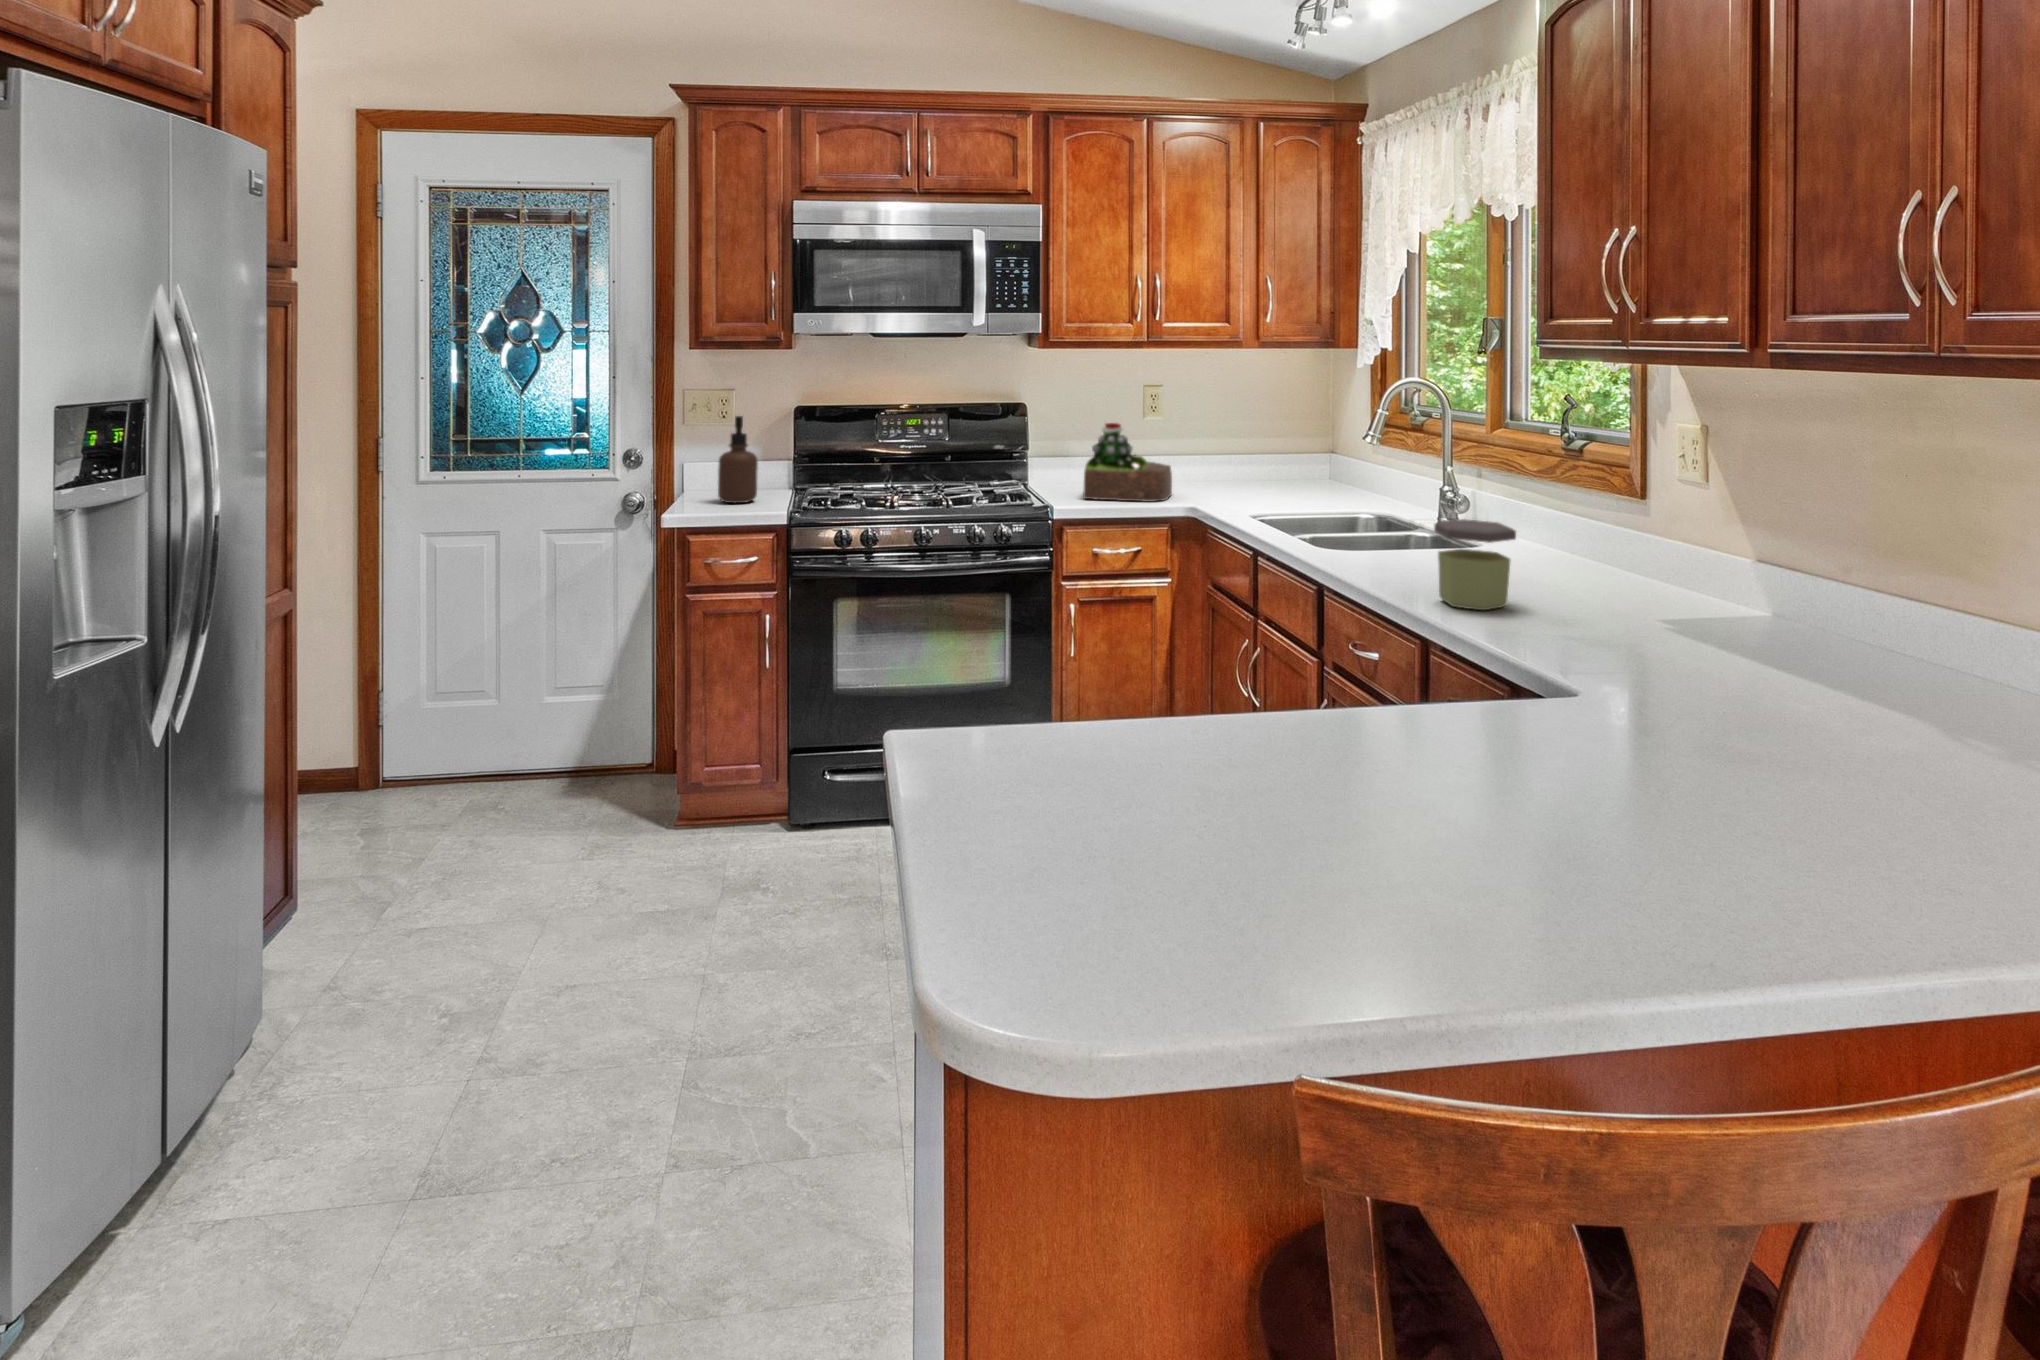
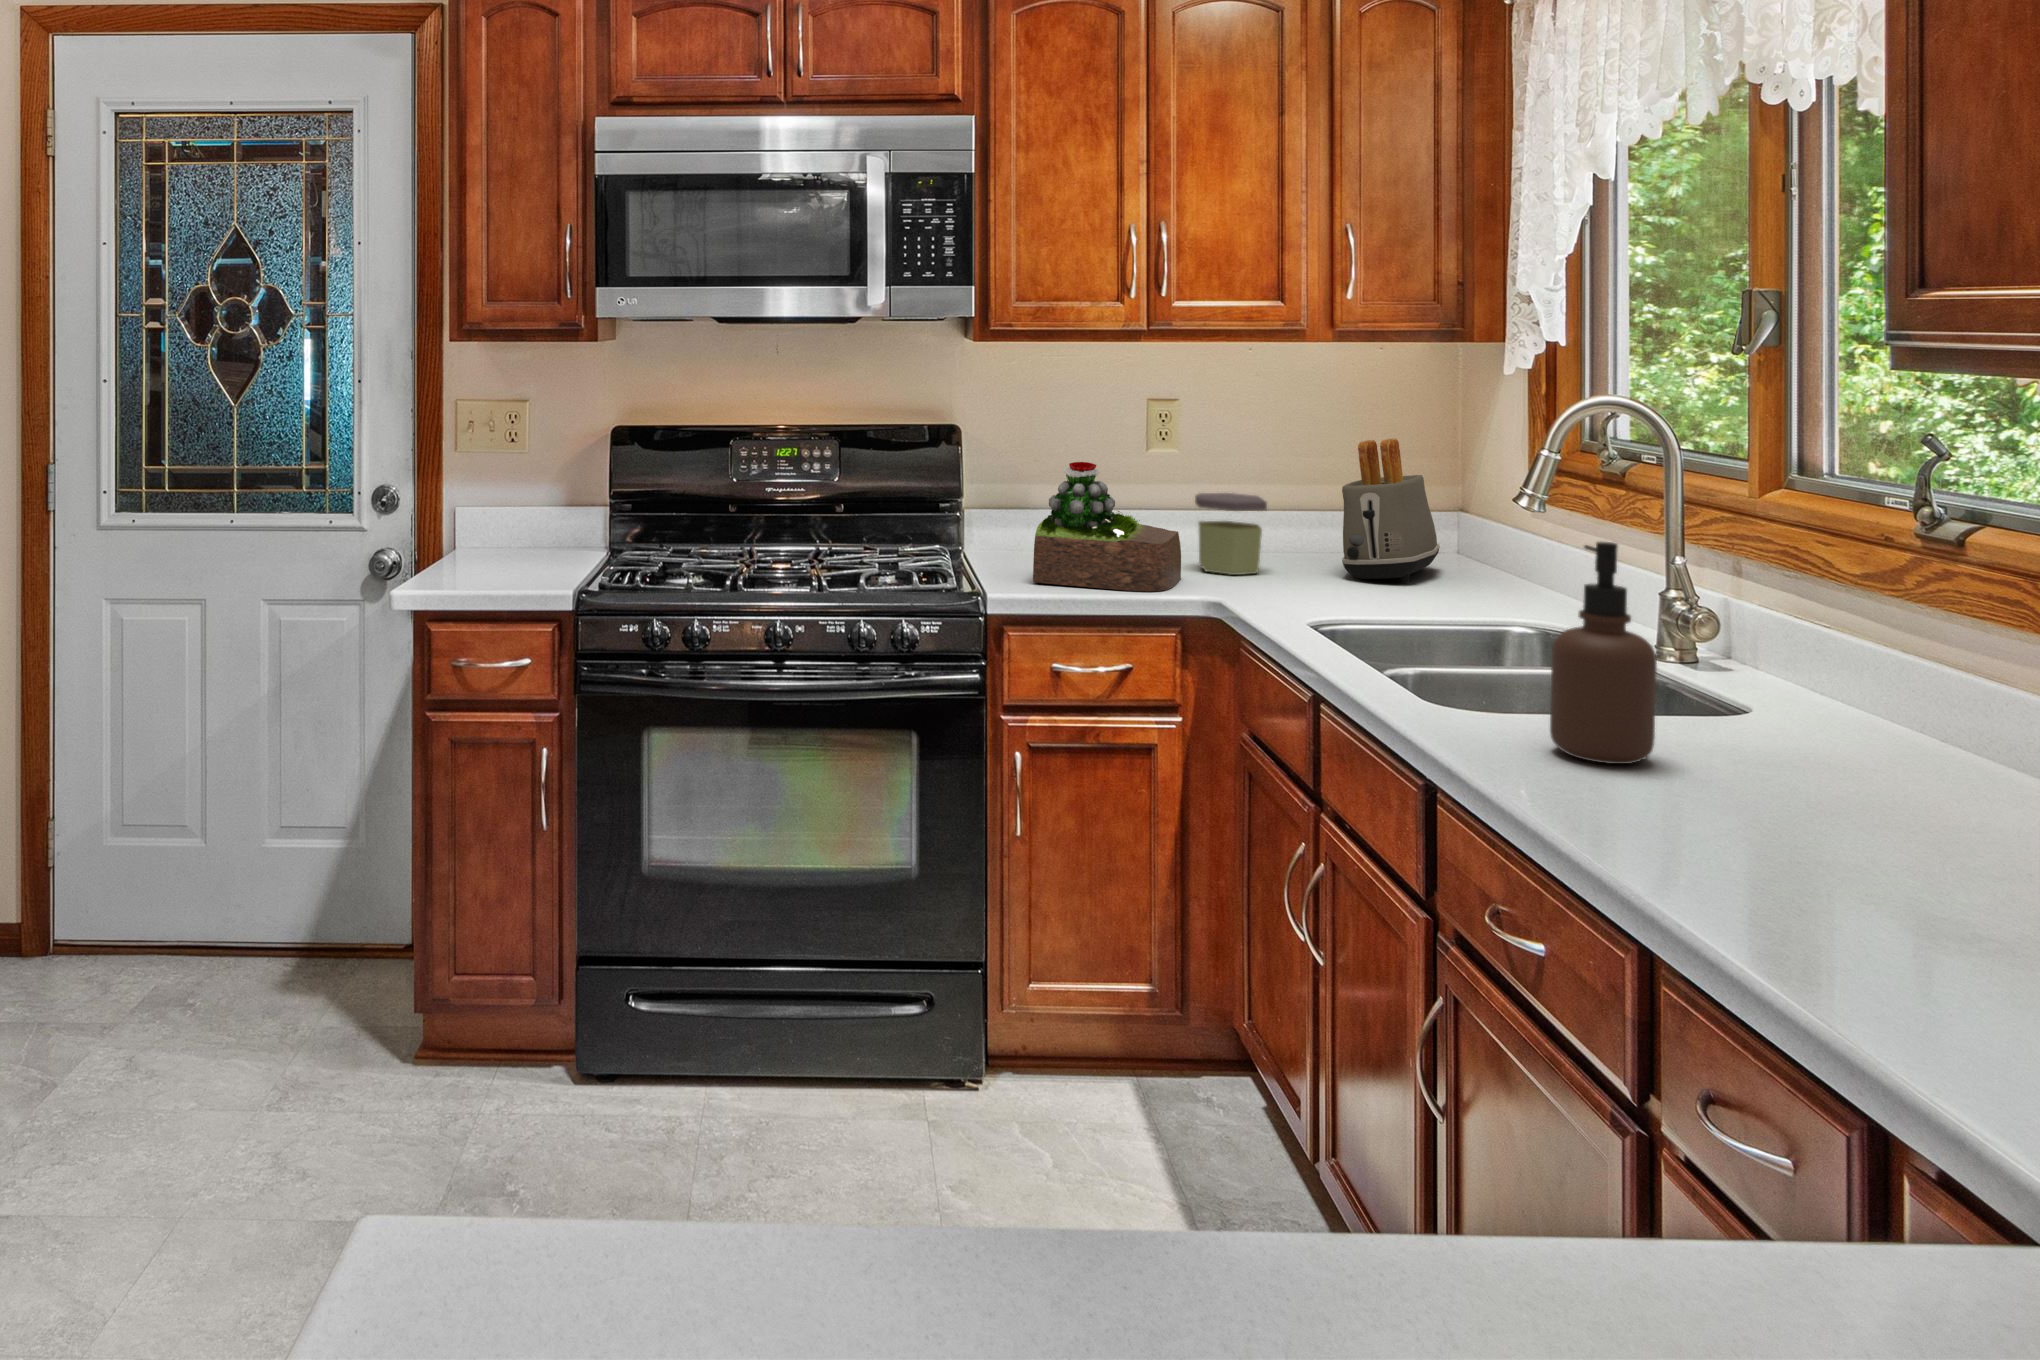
toaster: none [1266,406,1321,492] -> present [1342,438,1440,583]
soap dispenser: present [718,416,758,503] -> present [1550,542,1657,764]
jar: present [1434,519,1516,610] -> present [1195,493,1267,575]

